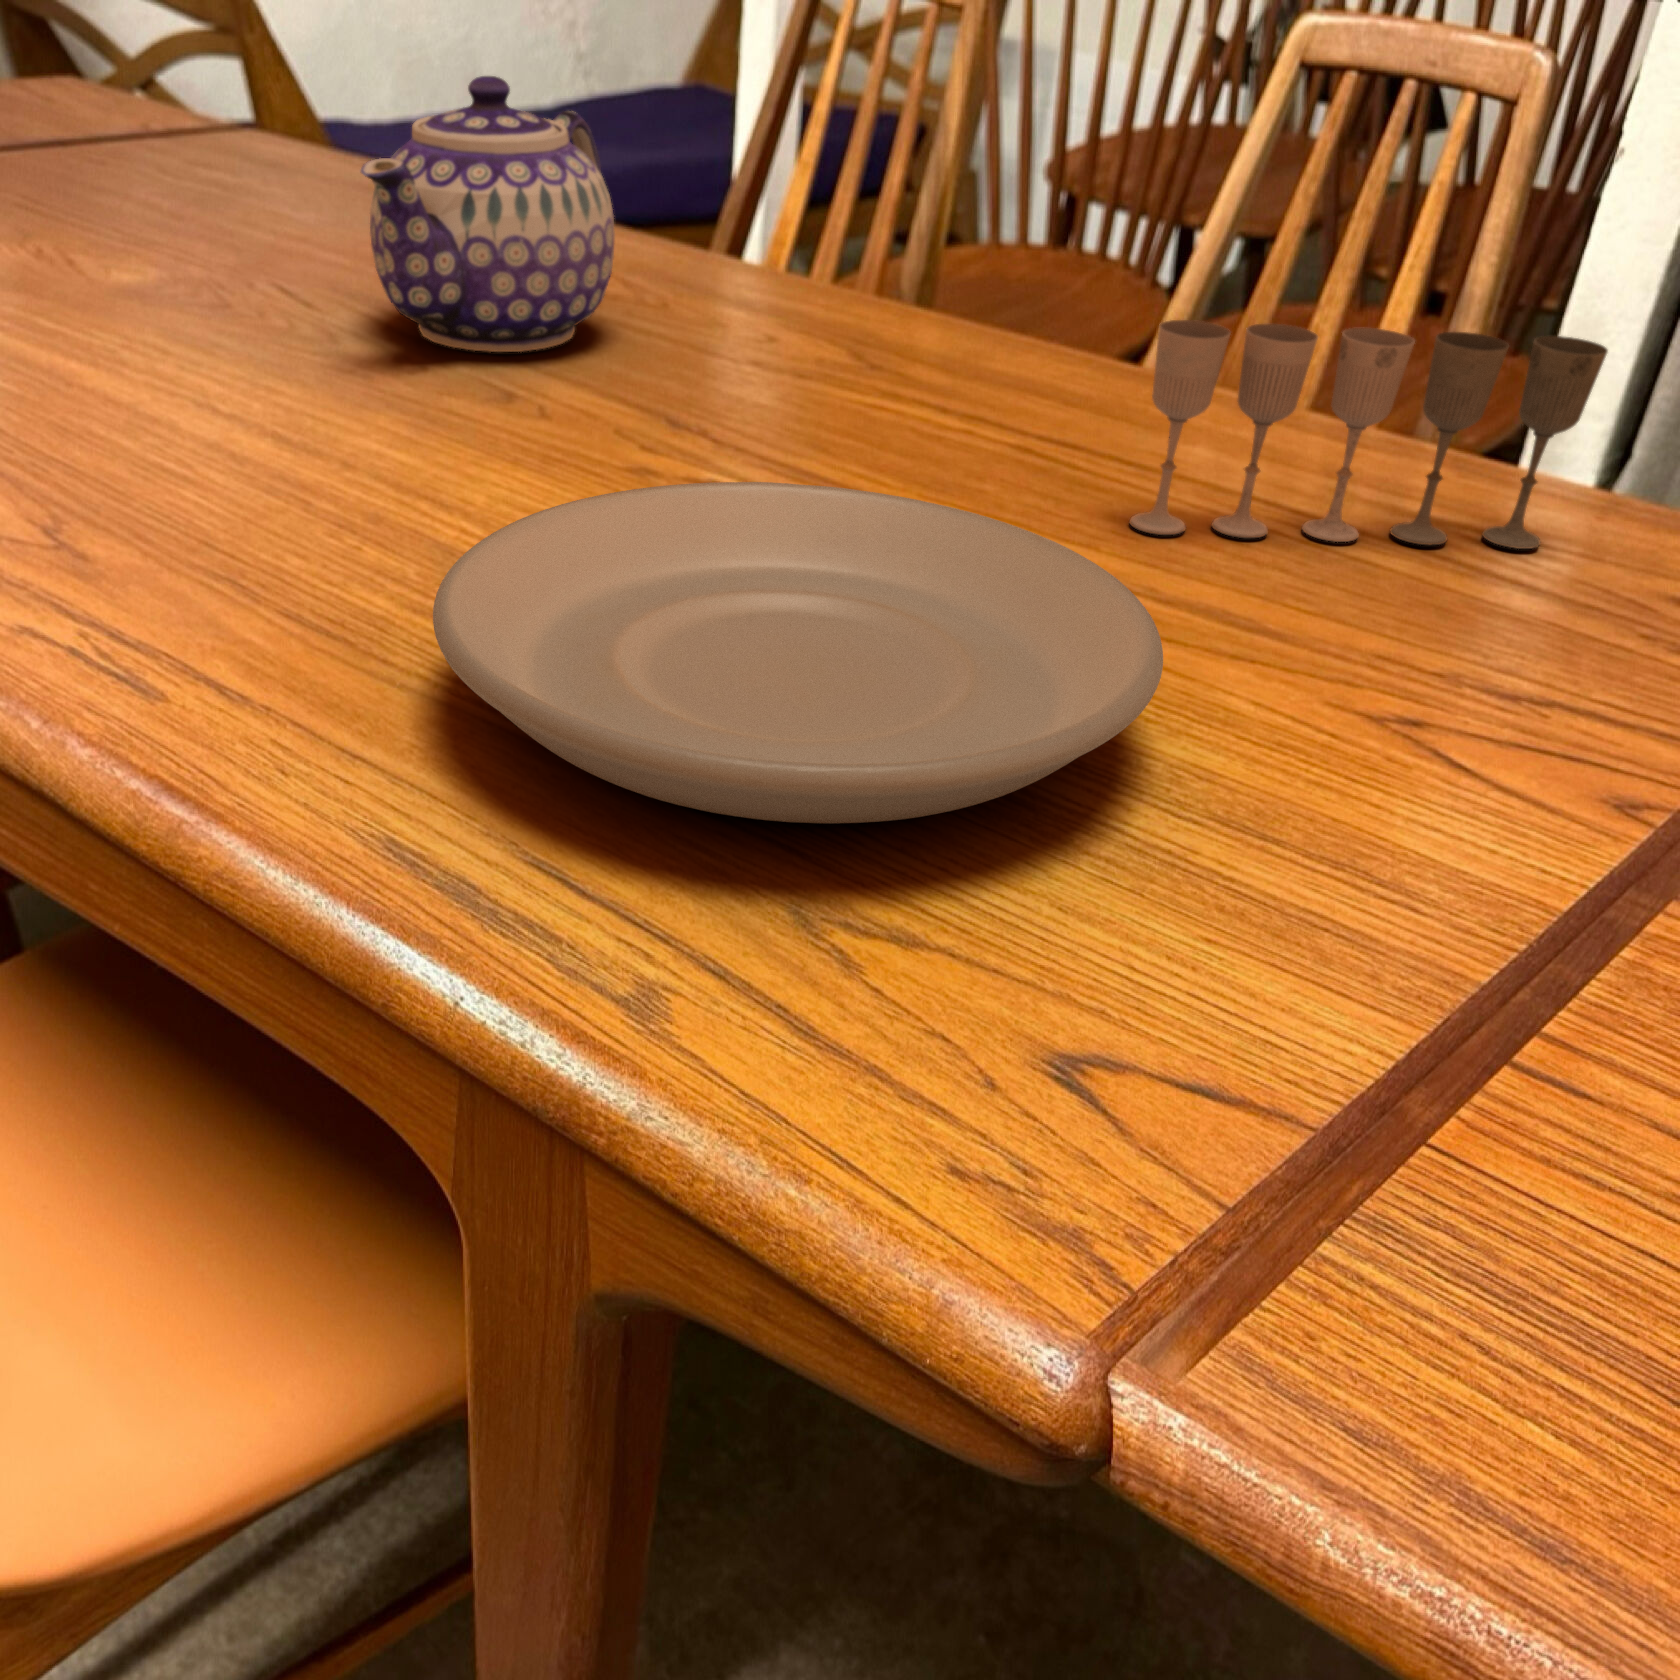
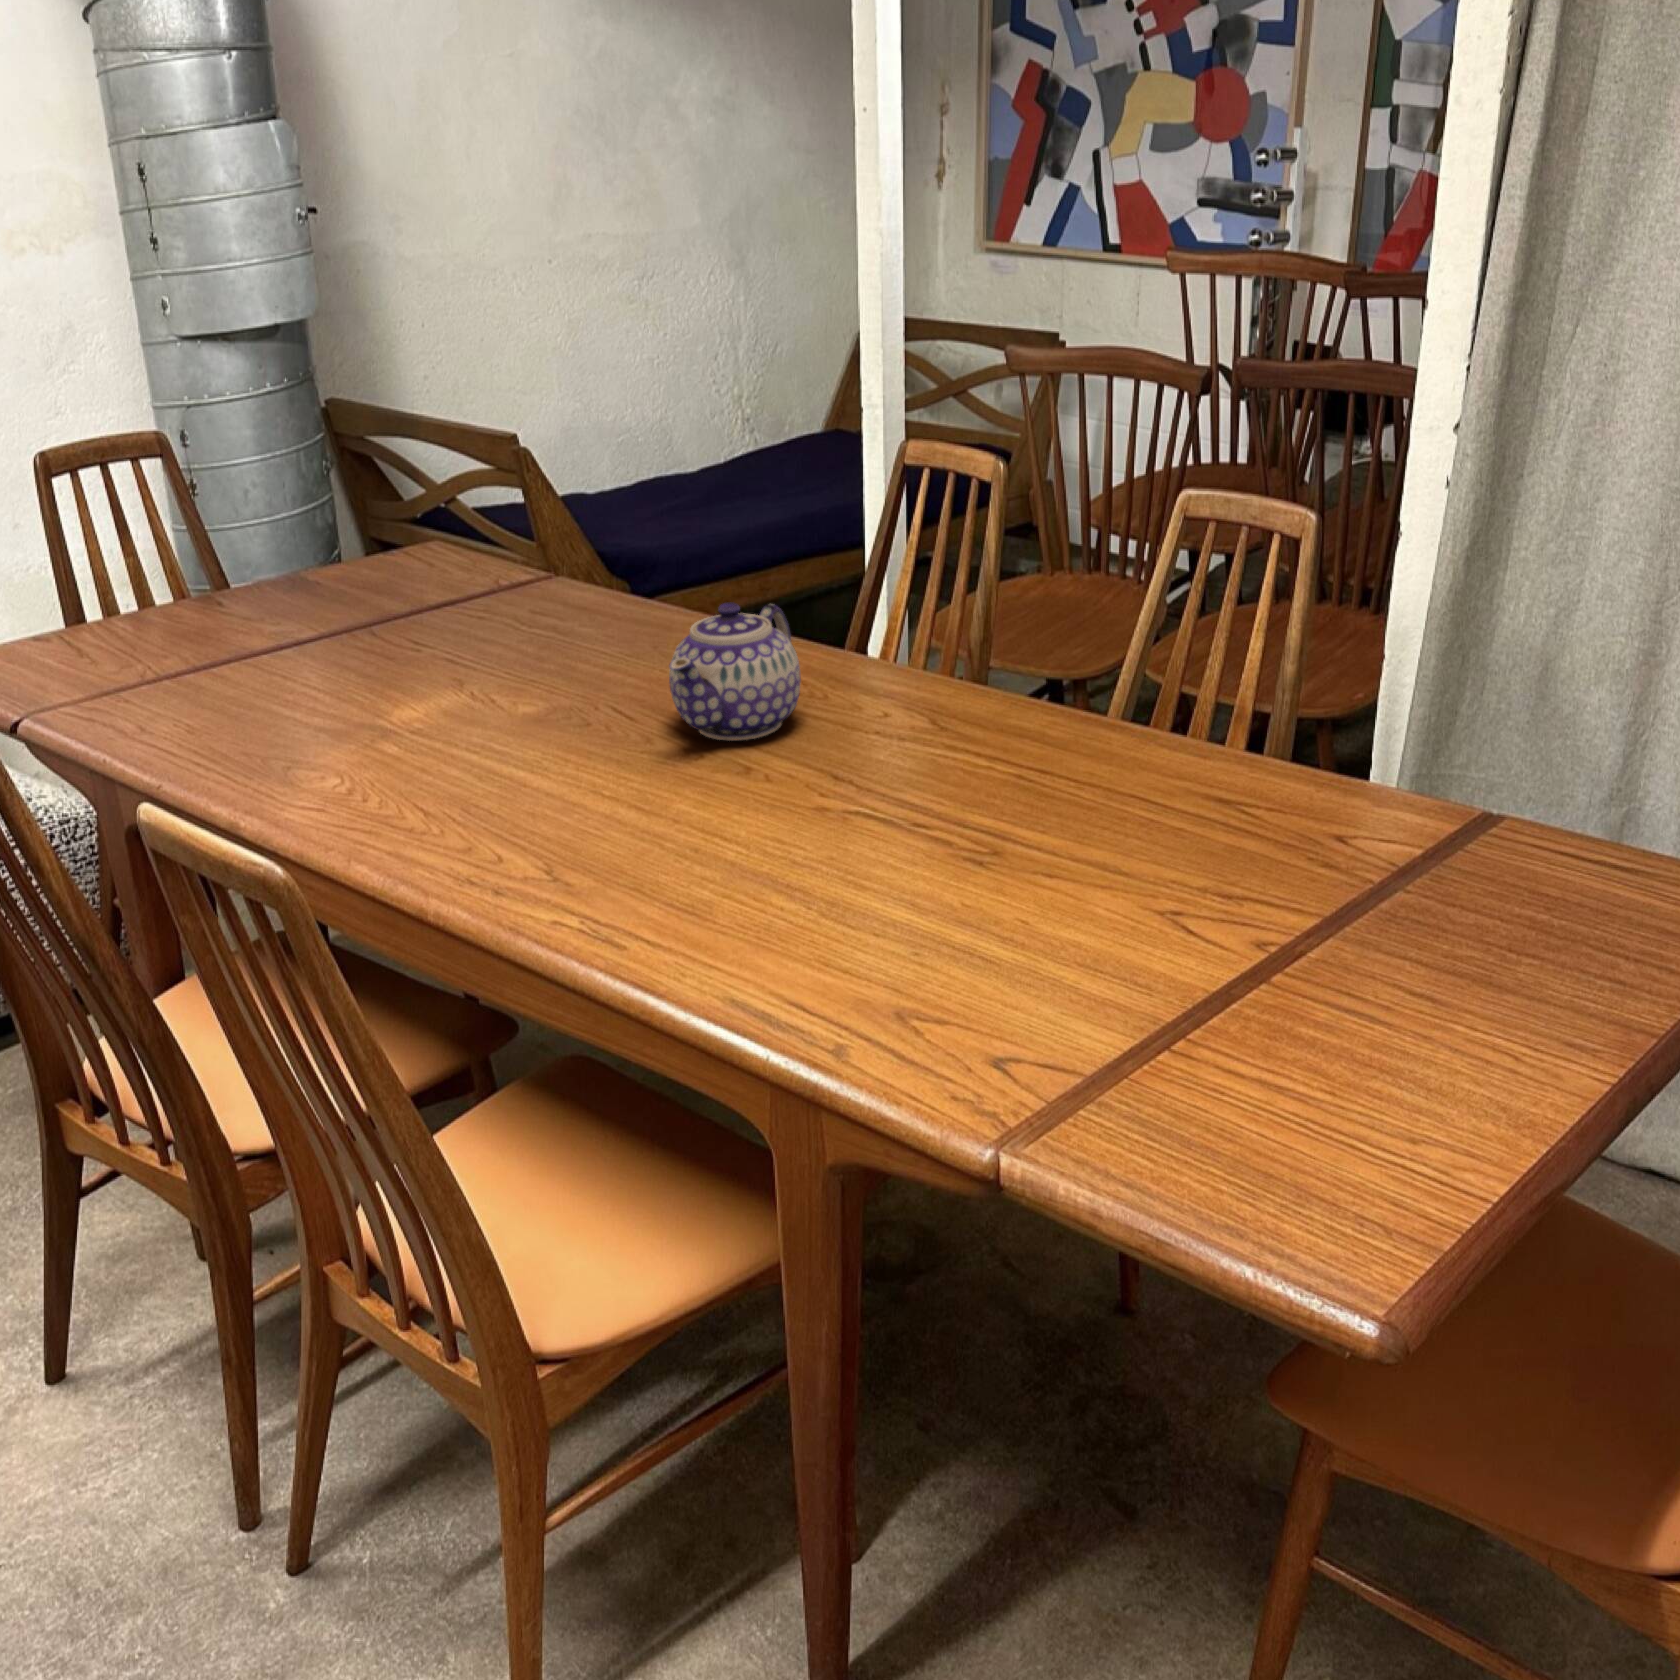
wine glass: present [1130,320,1608,549] -> none [1067,711,1287,822]
plate: present [433,482,1163,823] -> none [740,823,1052,979]

